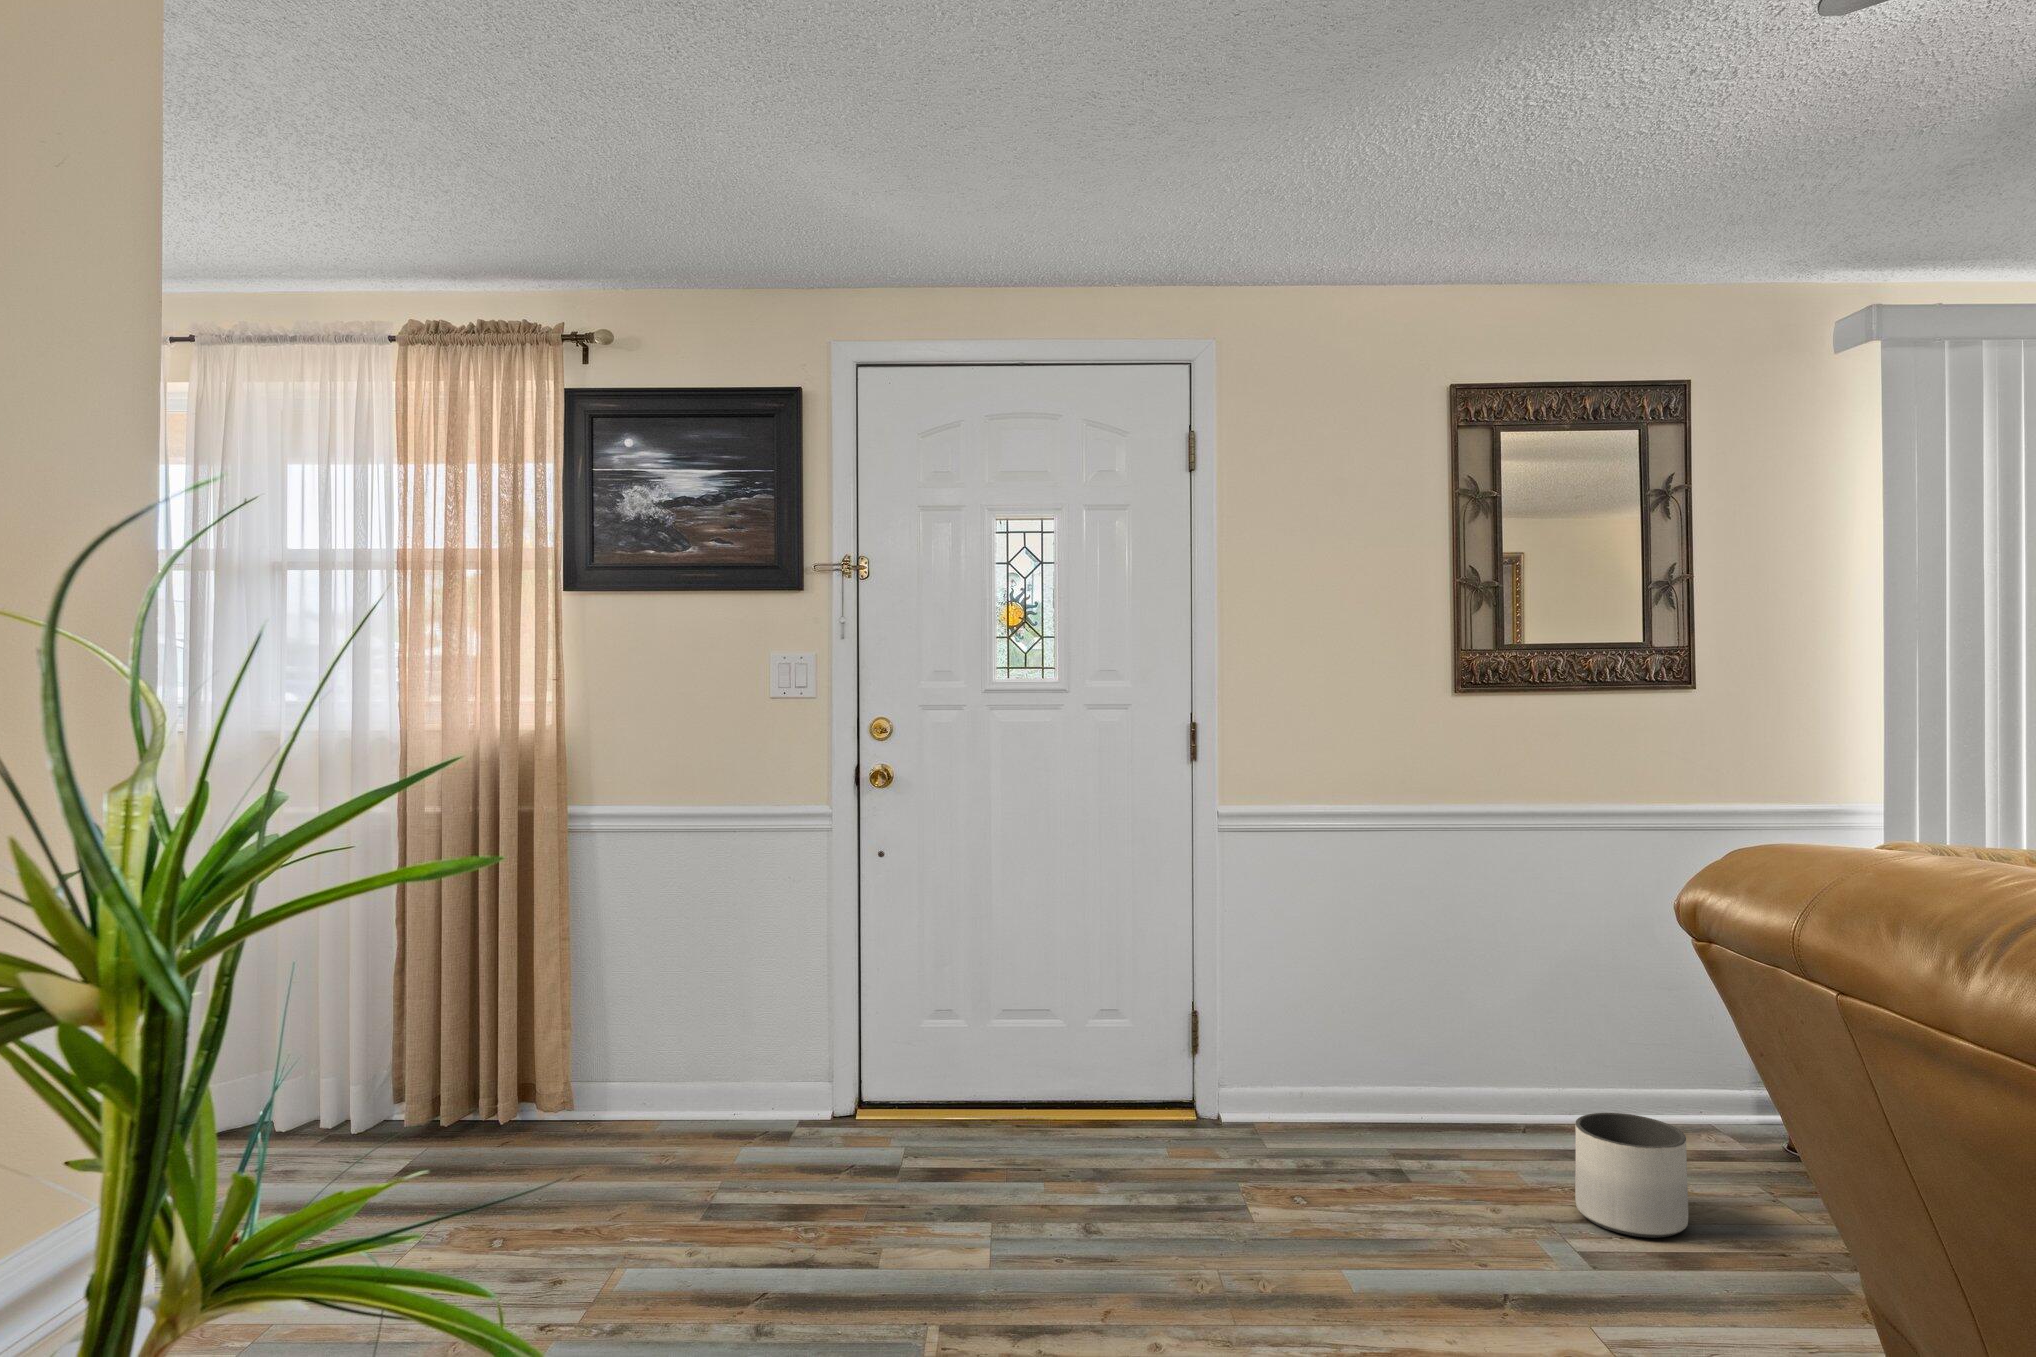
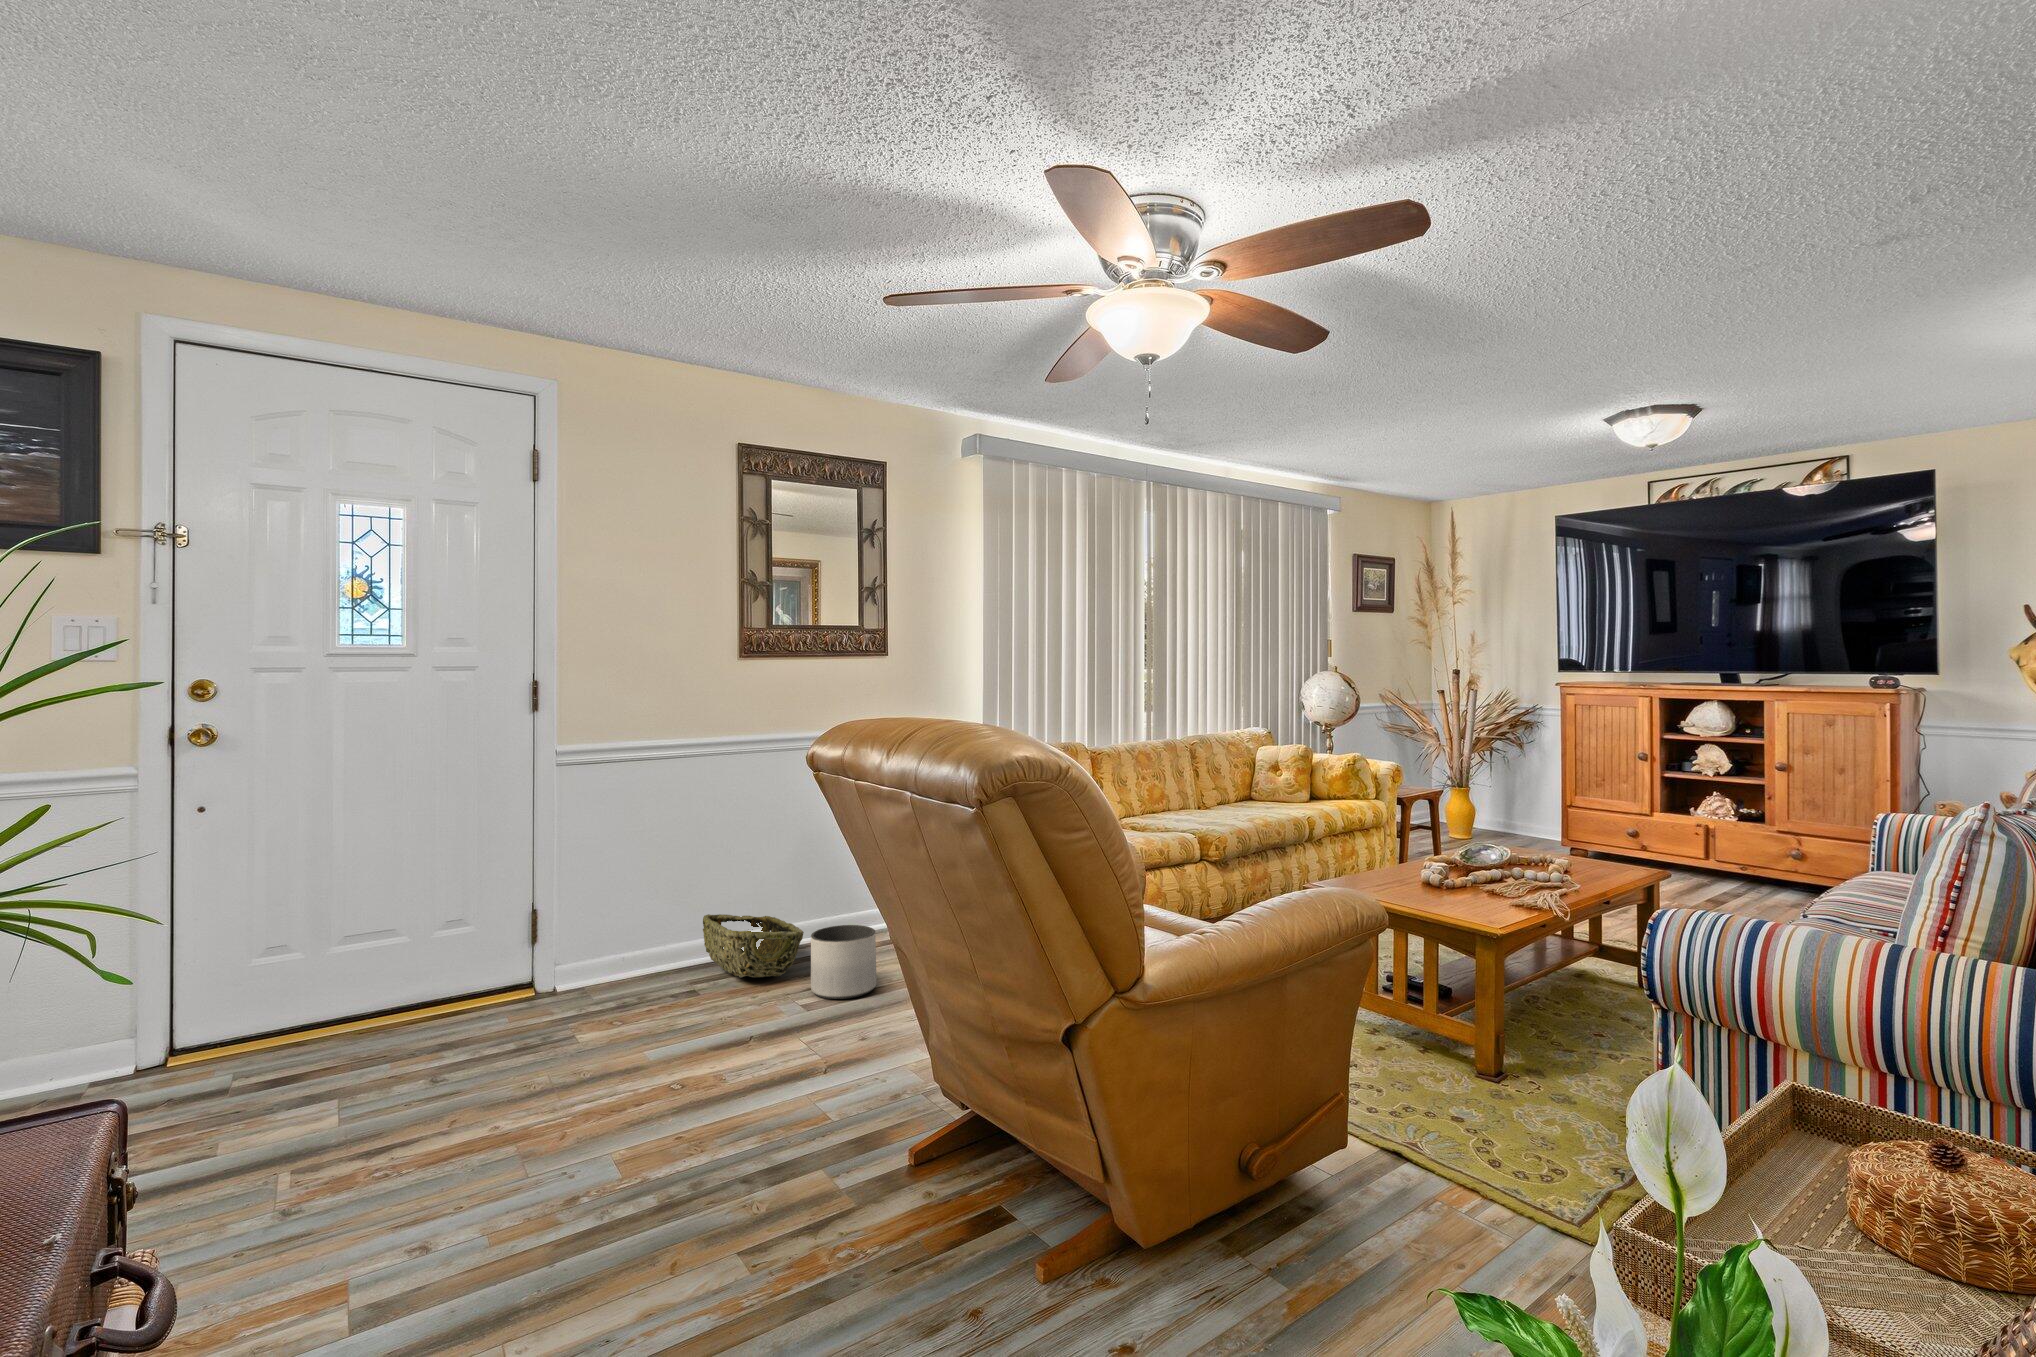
woven basket: none [1406,1053,1560,1168] -> present [703,914,804,978]

